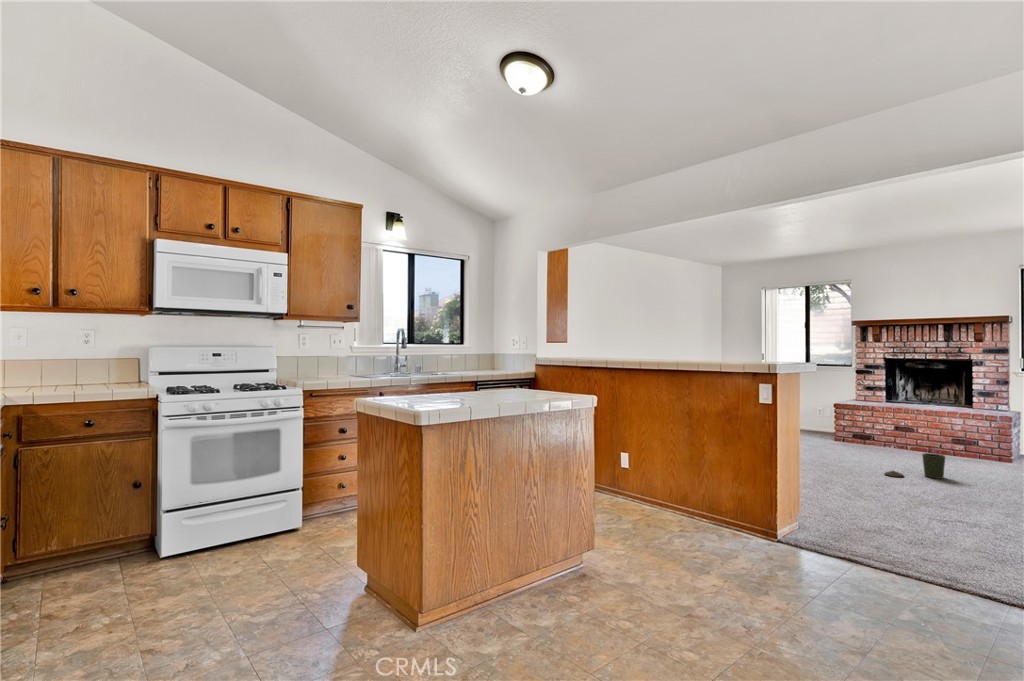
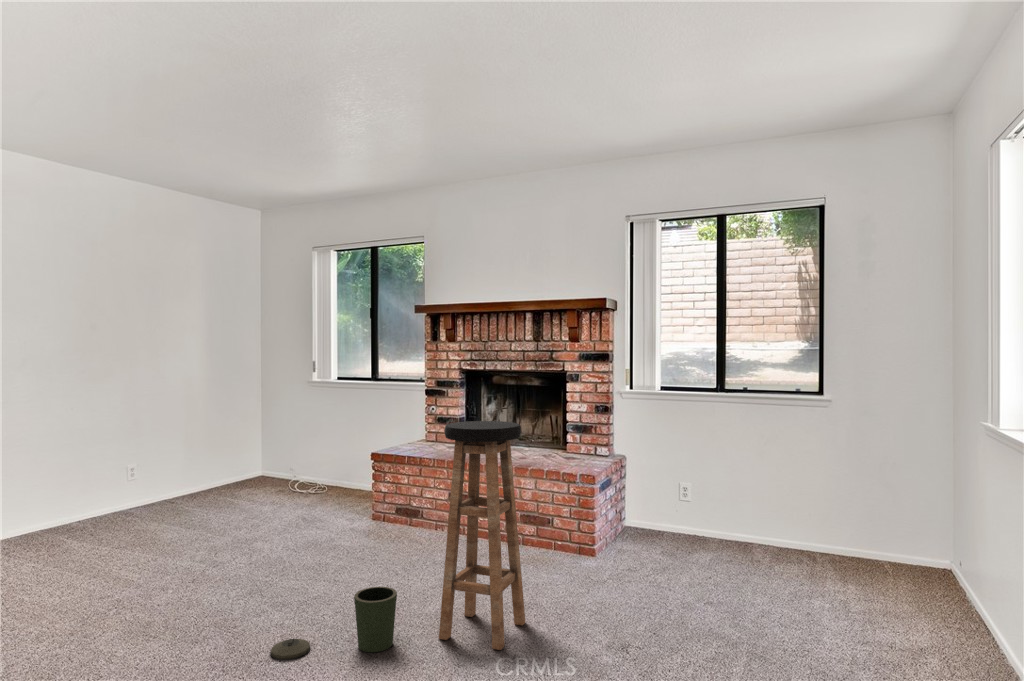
bar stool: none [961,382,1008,483] -> present [439,421,525,650]

